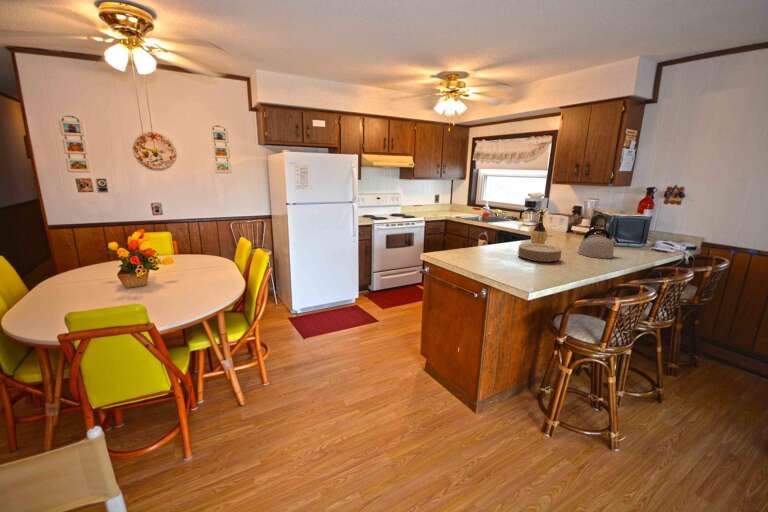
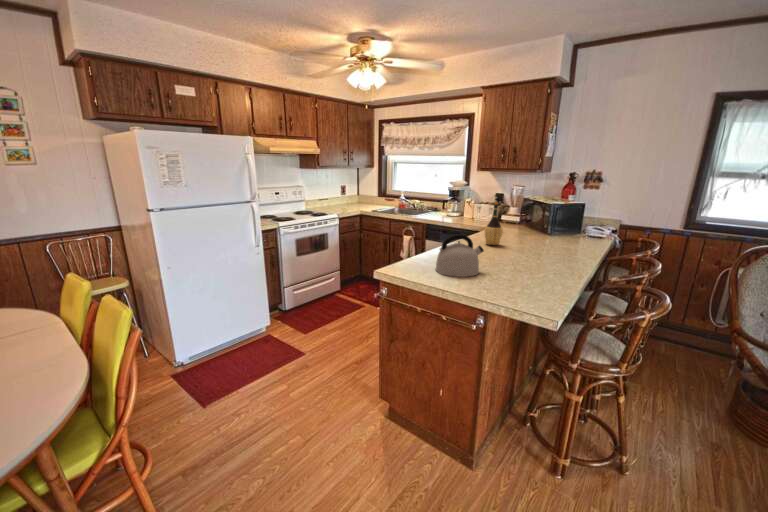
kettle: present [578,228,619,258] -> present [435,234,484,277]
plate: present [518,243,562,262] -> none [488,243,538,266]

